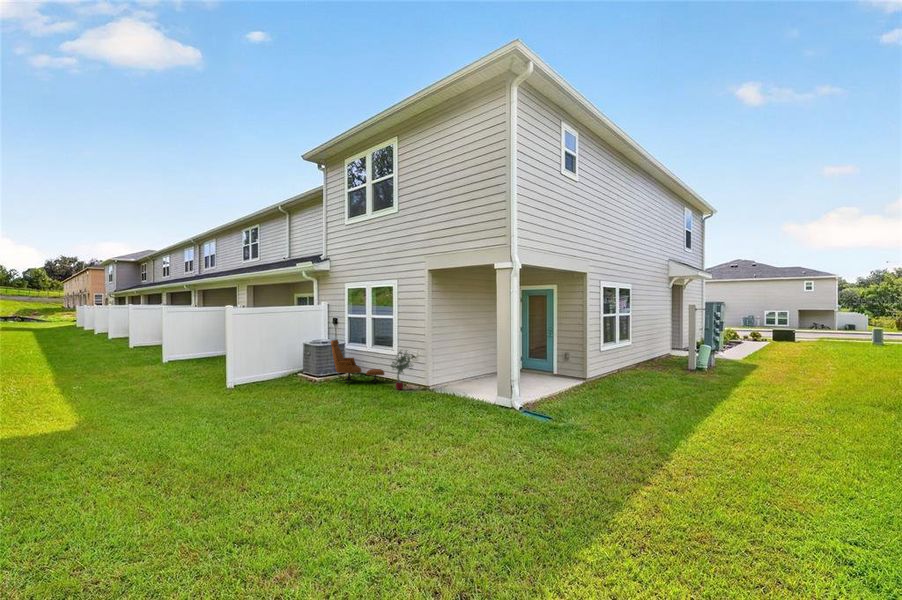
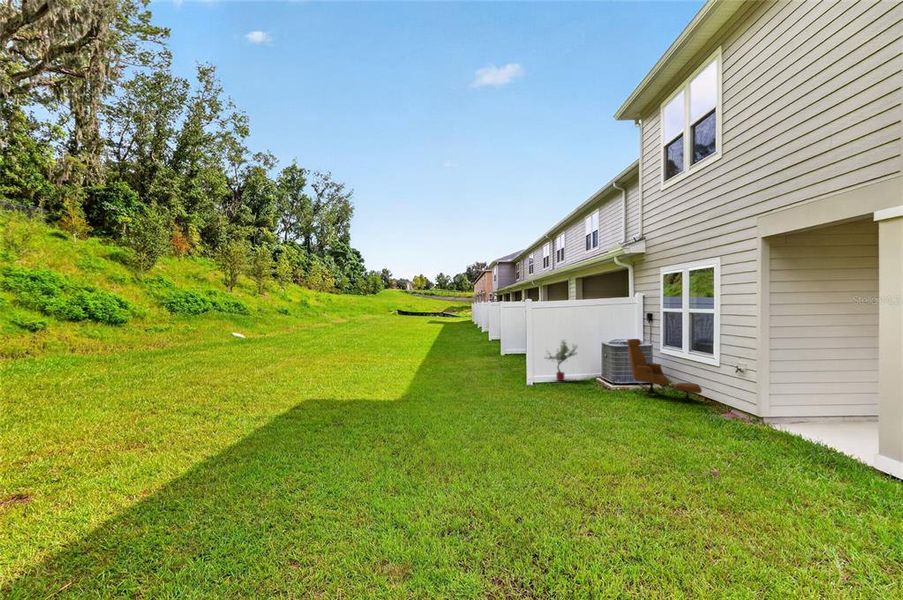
potted tree: present [391,351,412,390] -> present [545,341,577,381]

